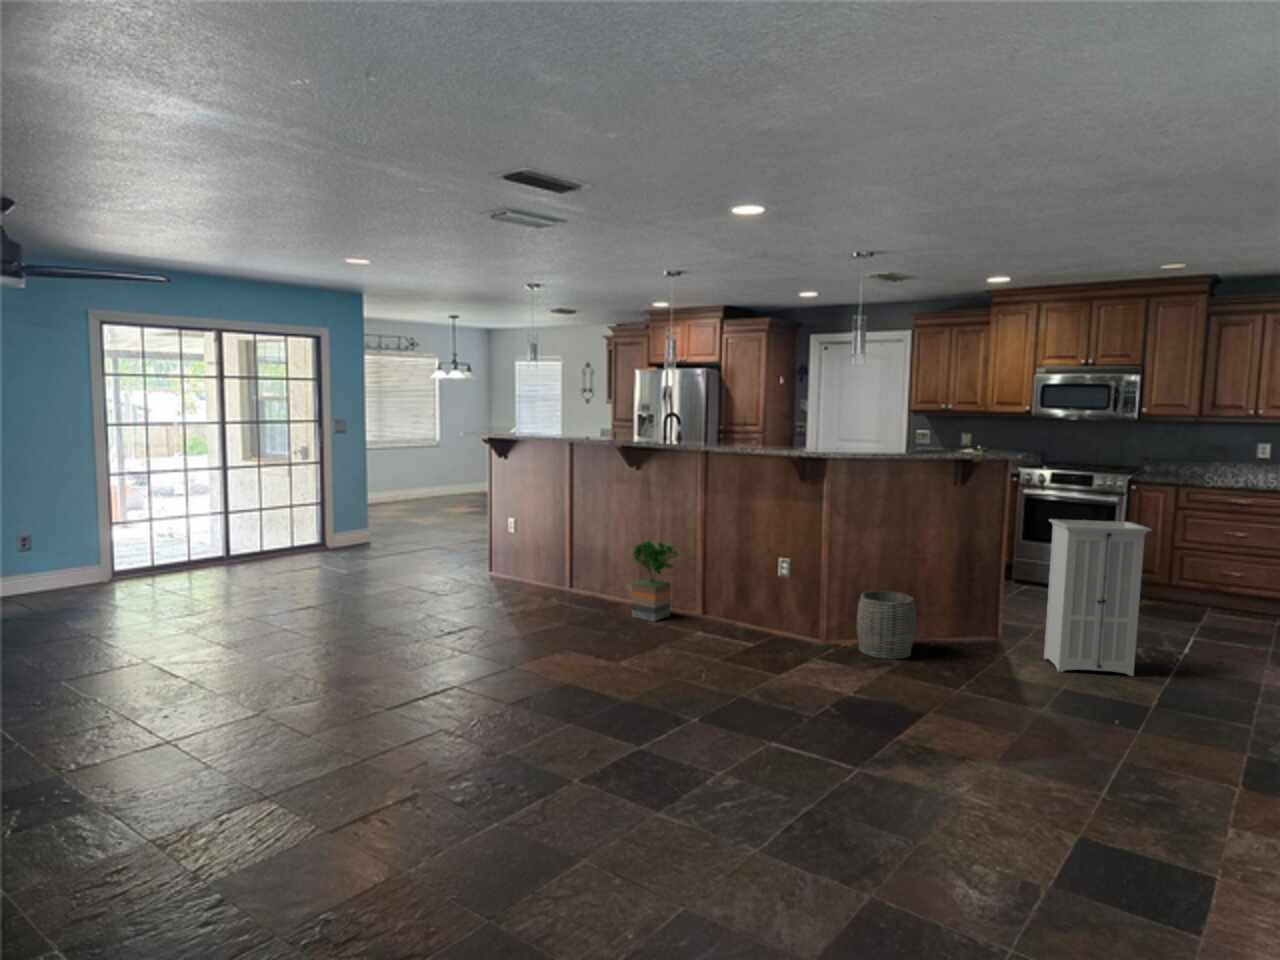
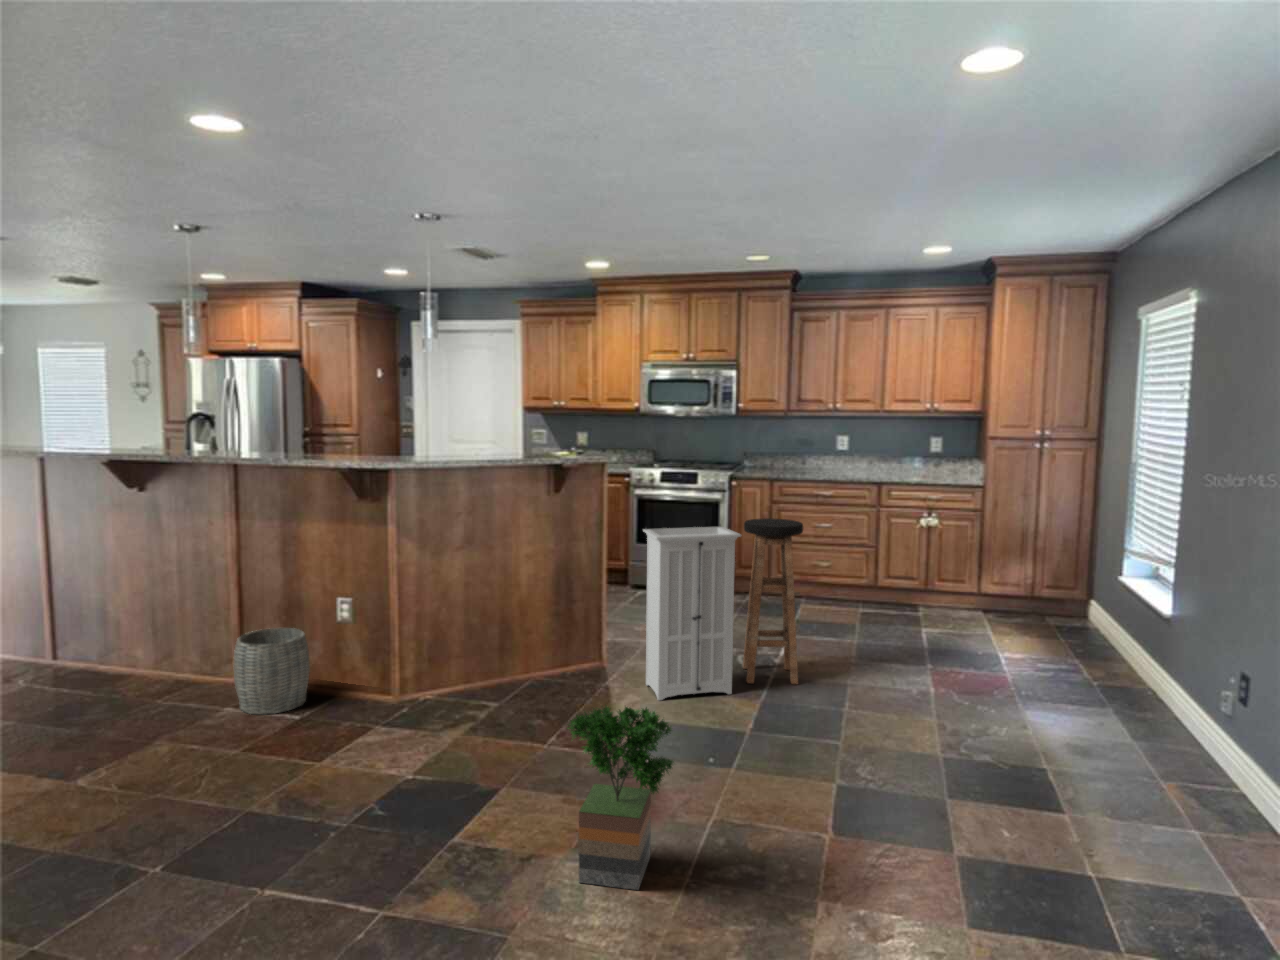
bar stool: none [1143,518,1219,677] -> present [743,518,803,684]
potted tree: present [632,541,679,621] -> present [568,706,674,890]
woven basket: present [857,591,916,659] -> present [234,628,310,715]

